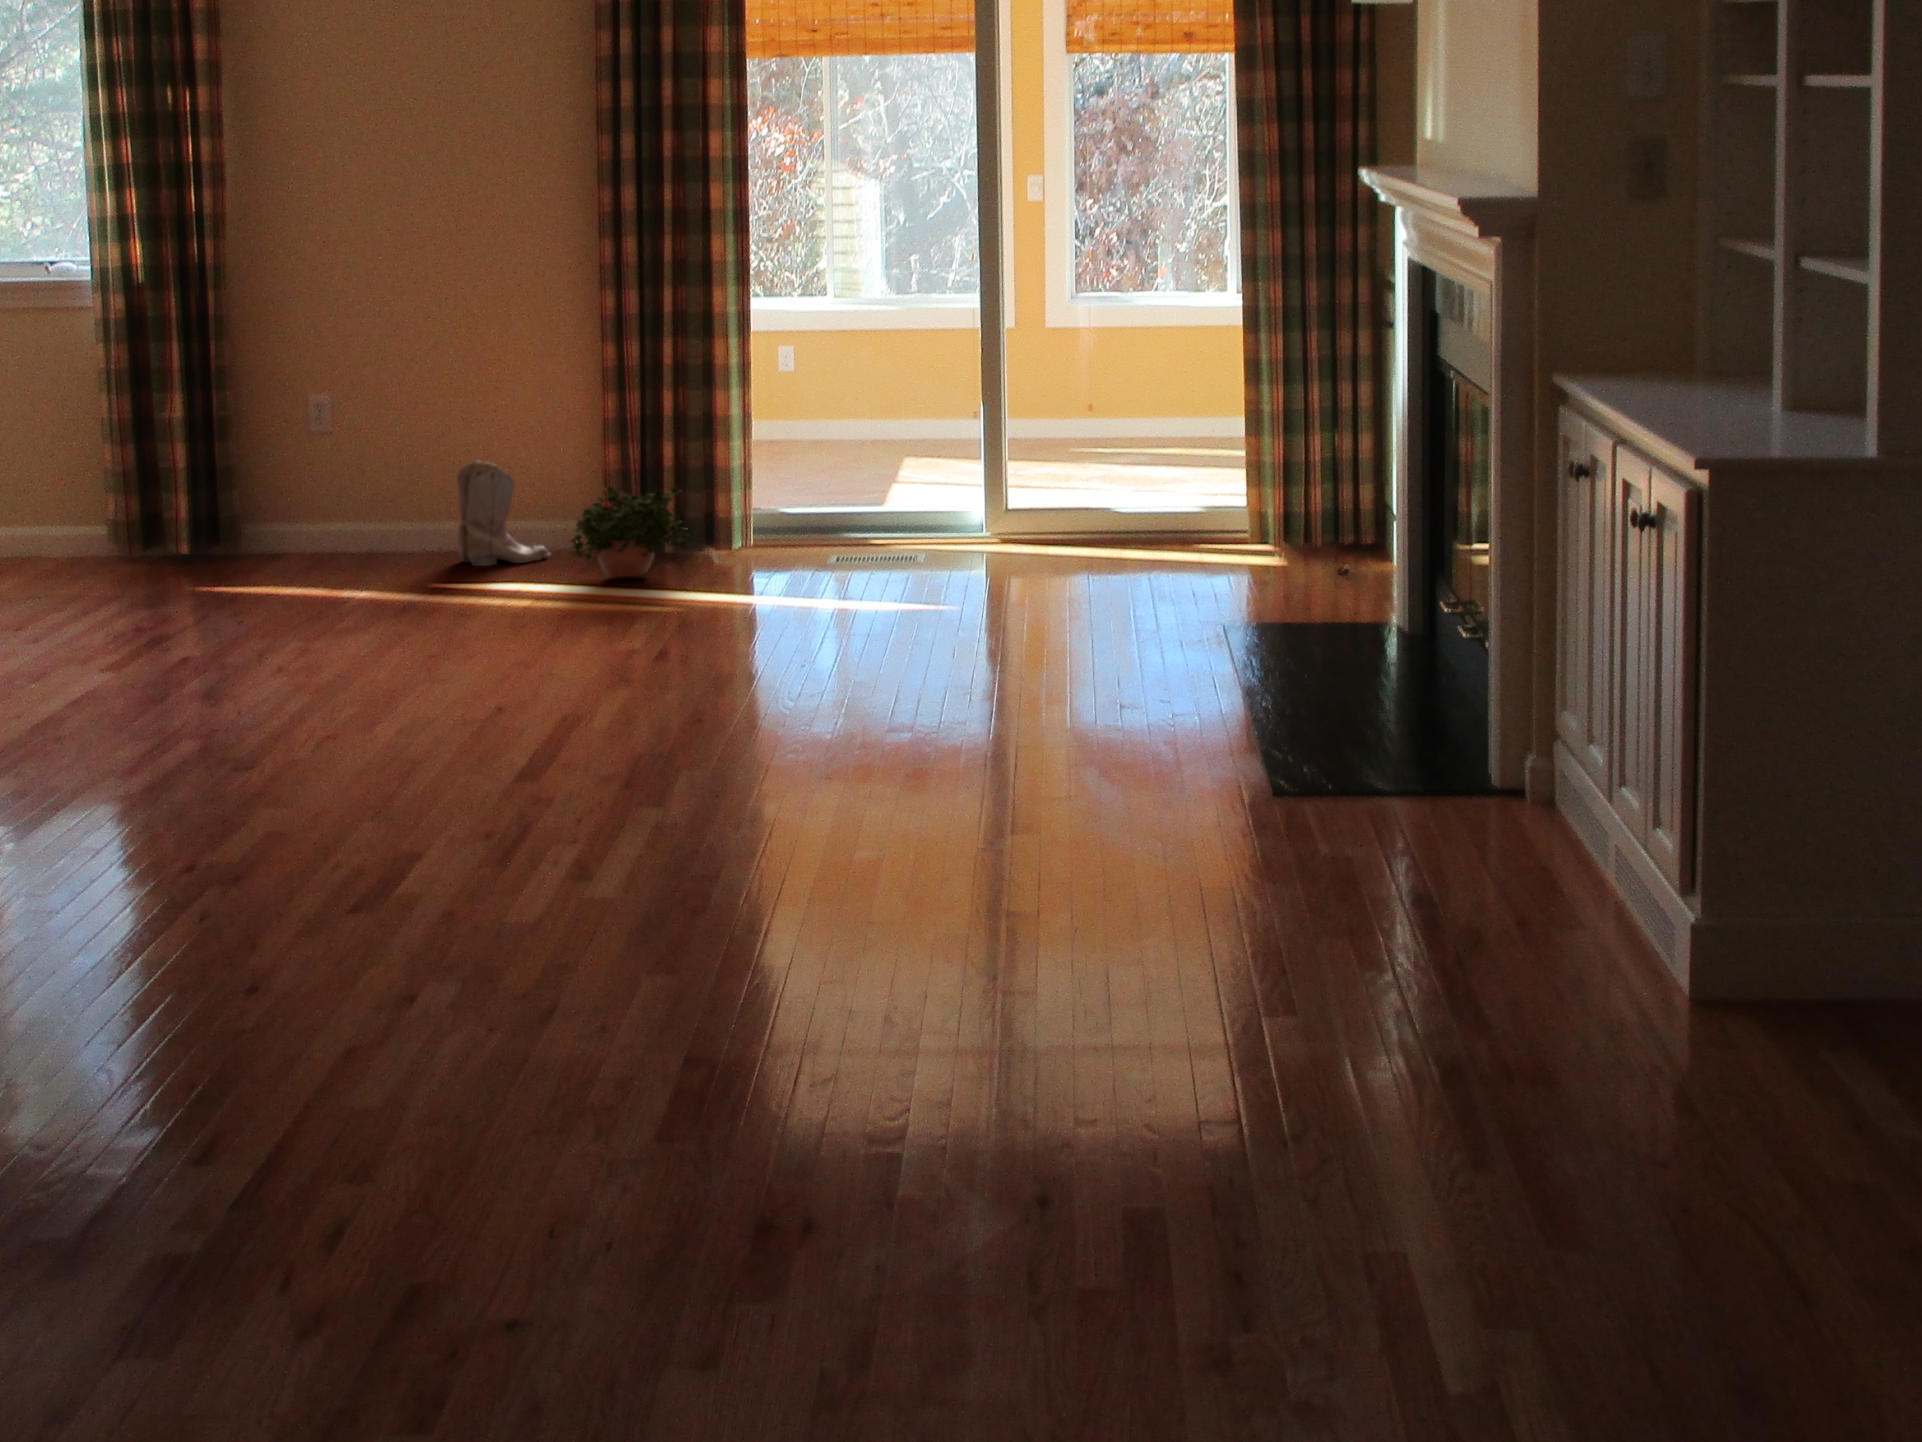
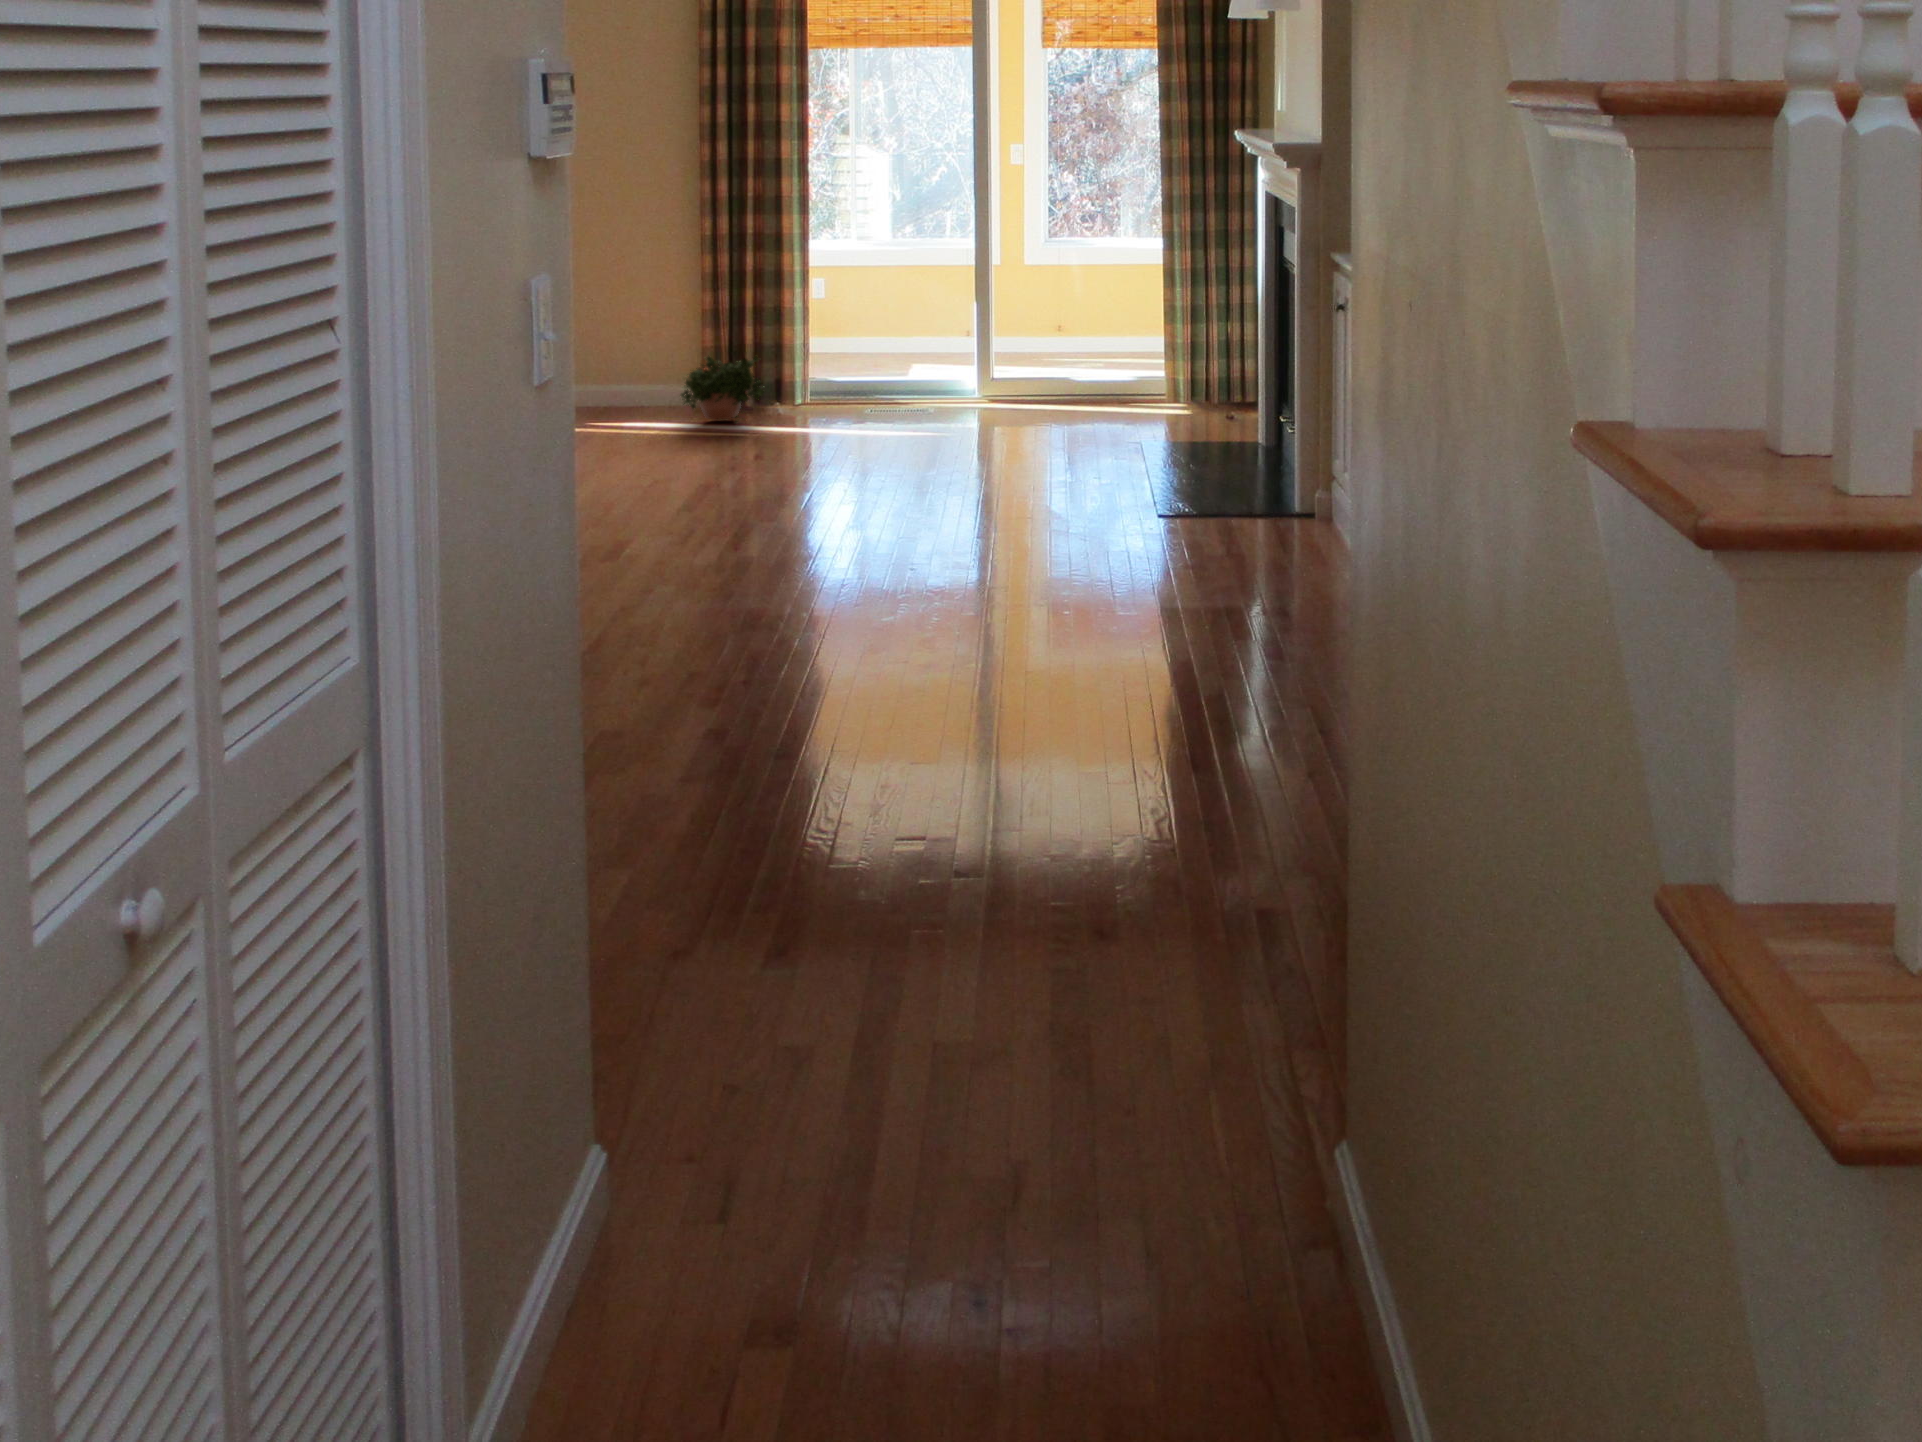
boots: present [457,461,549,566] -> none [596,339,663,415]

